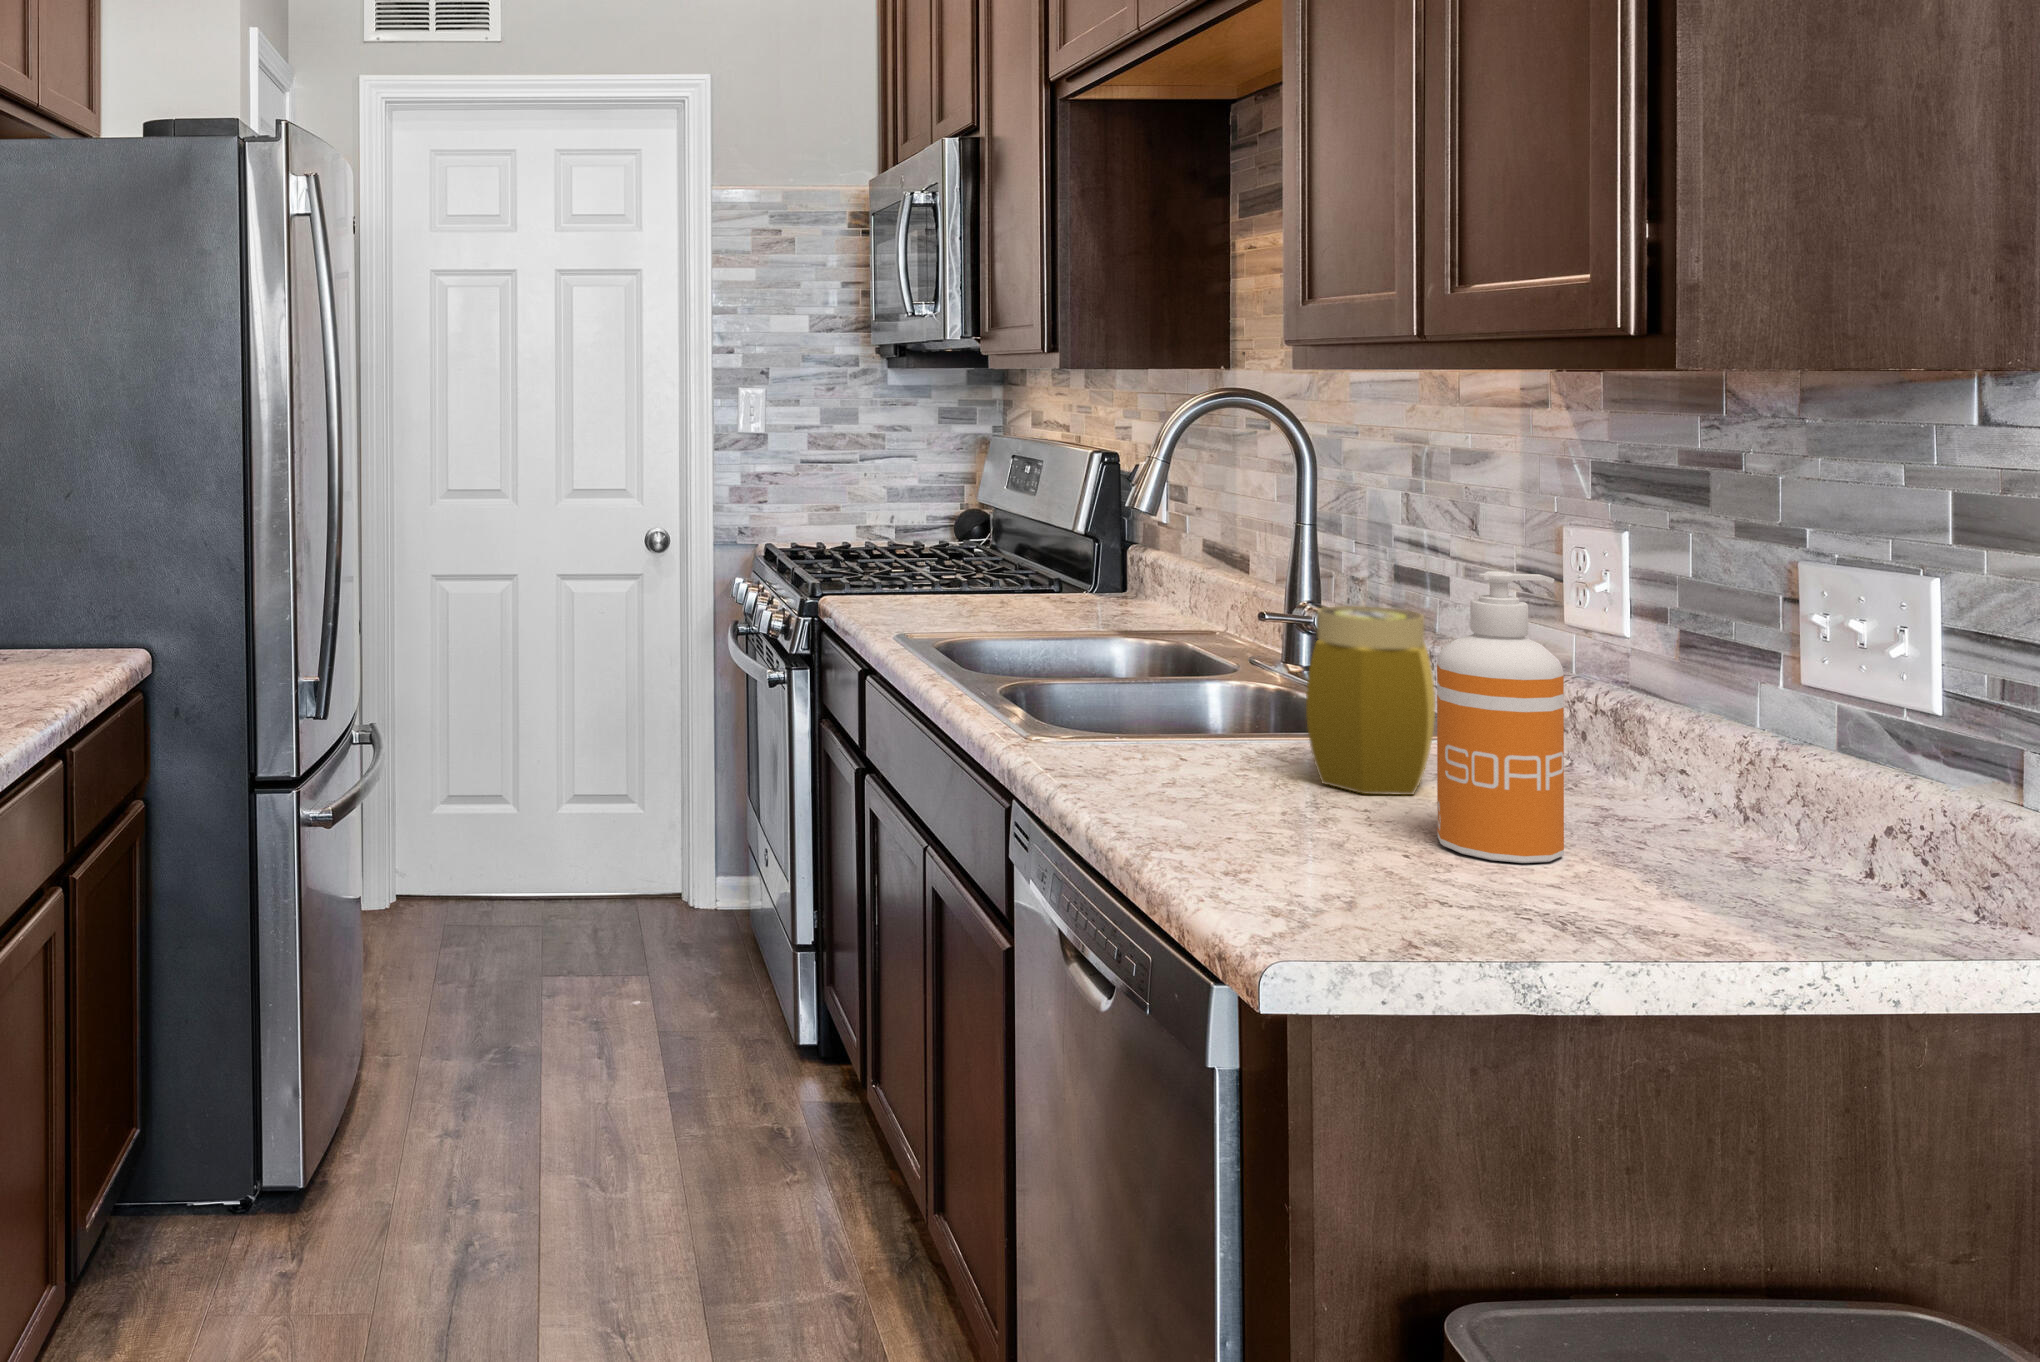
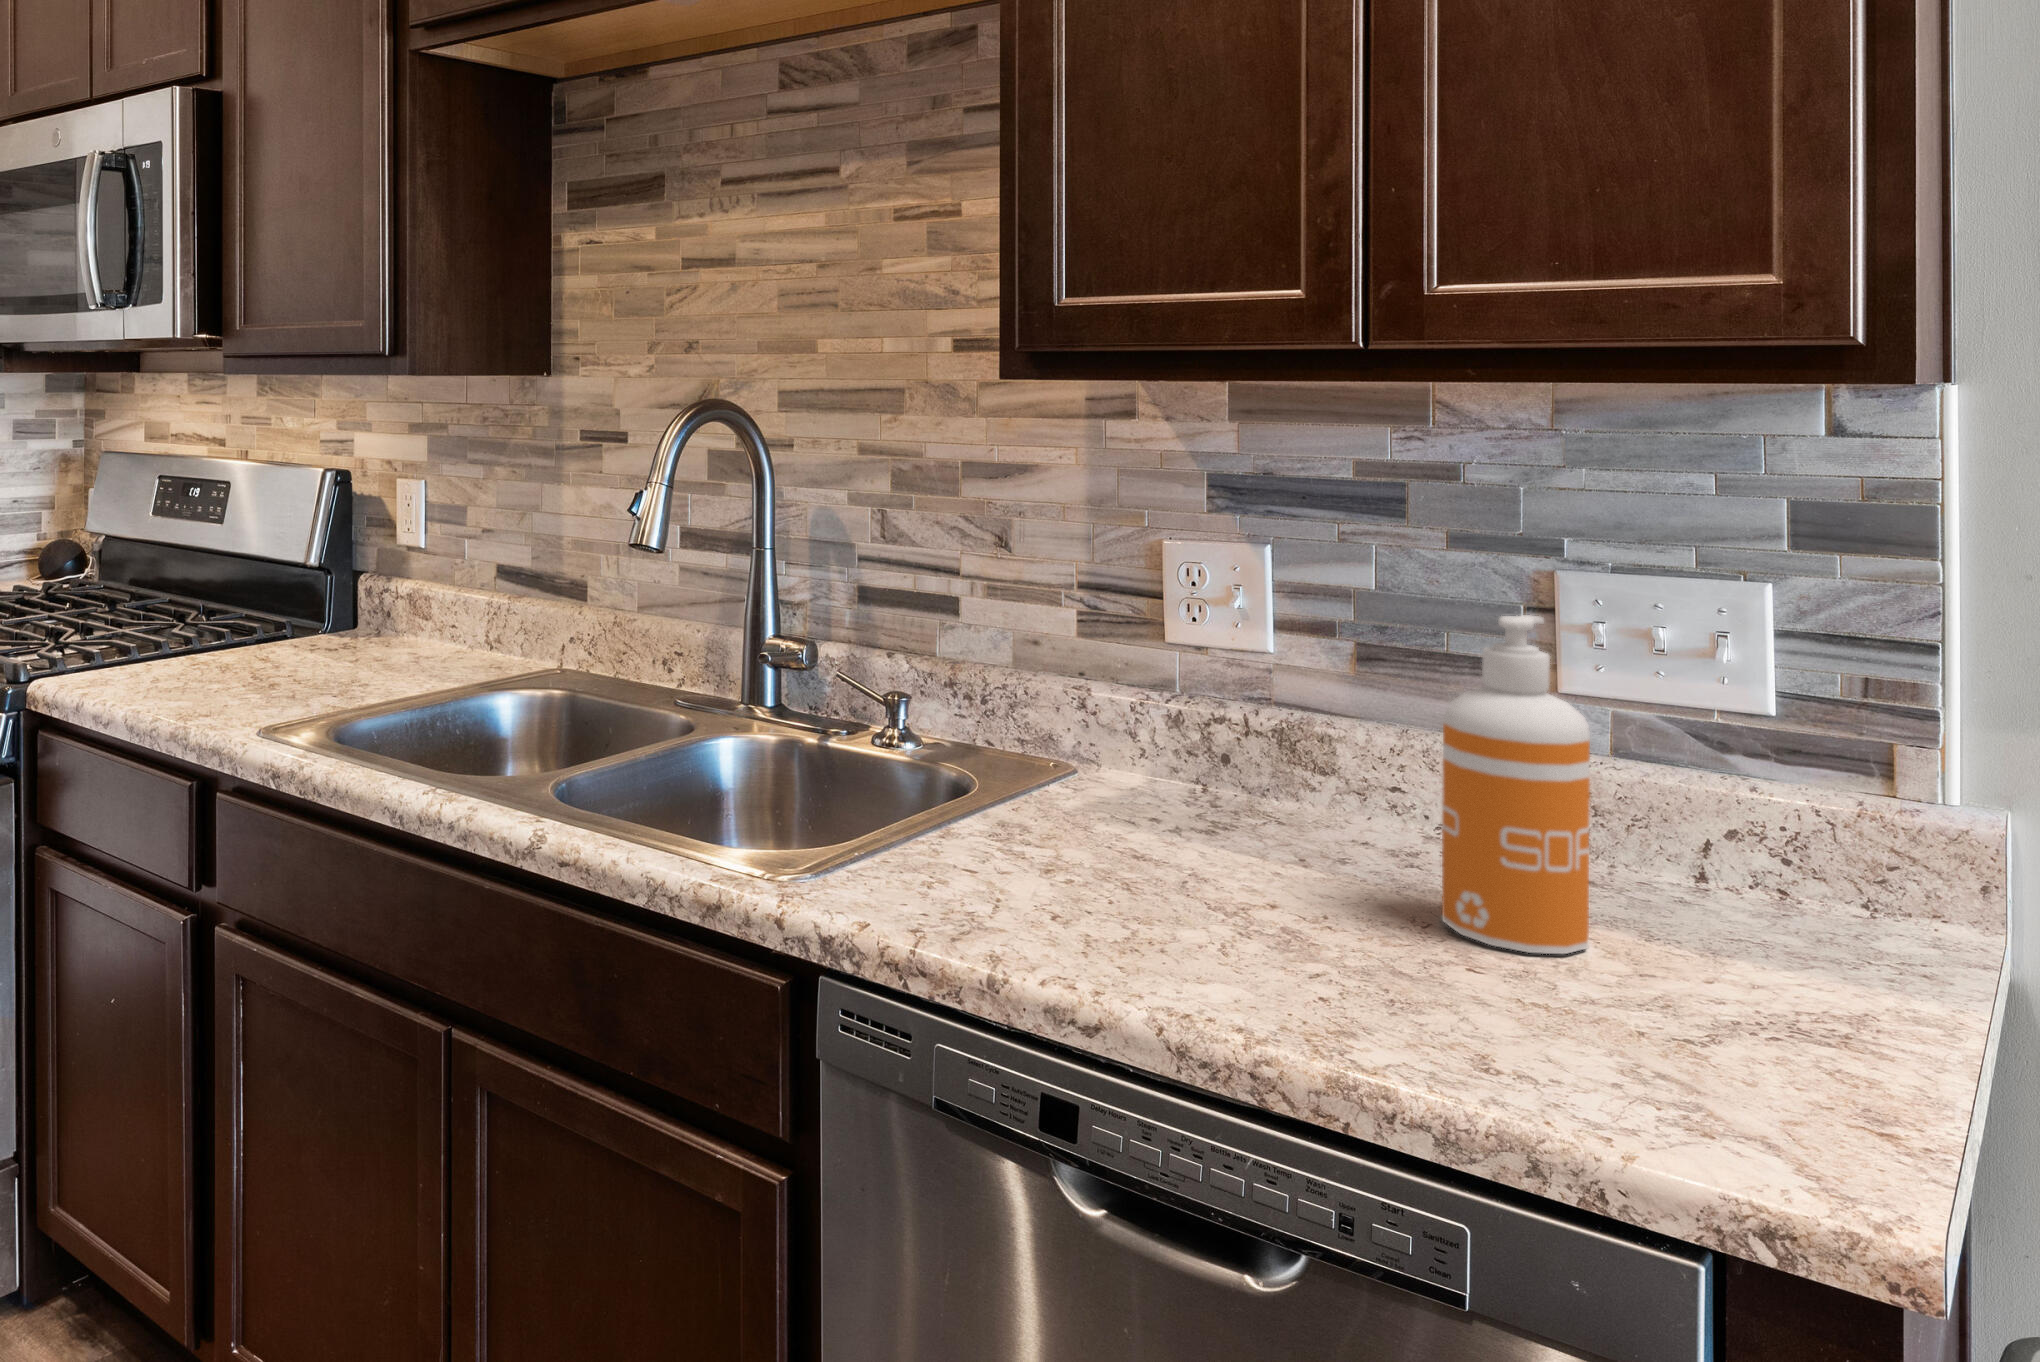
jar: present [1306,606,1435,795] -> none [1122,655,1279,882]

